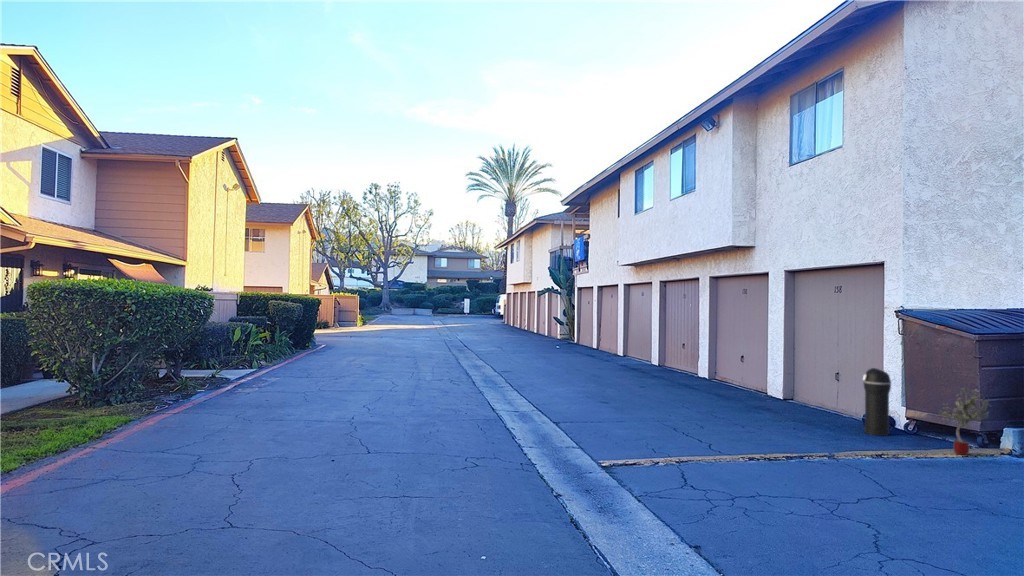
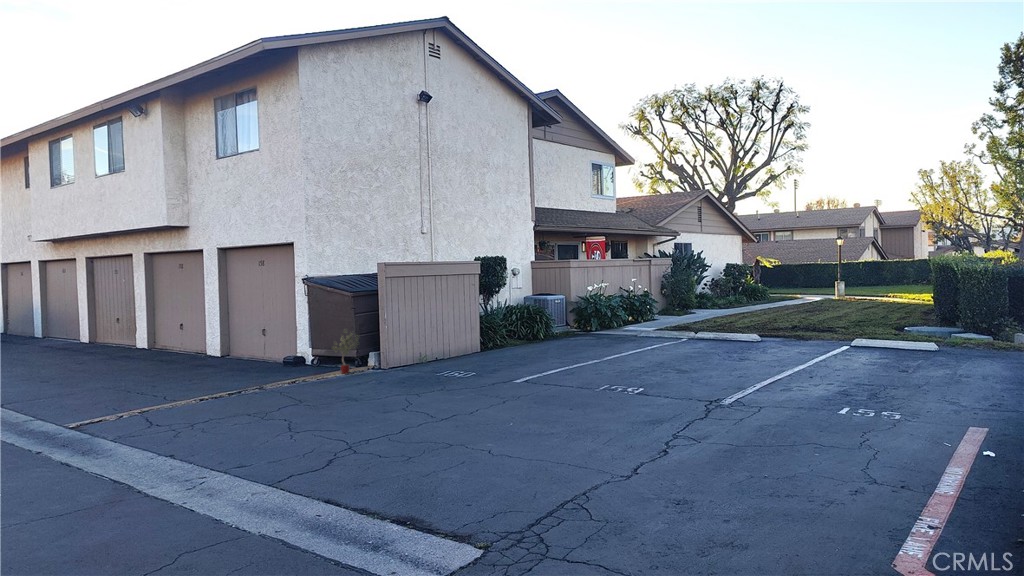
trash can: present [863,368,891,436] -> none [282,322,302,371]

